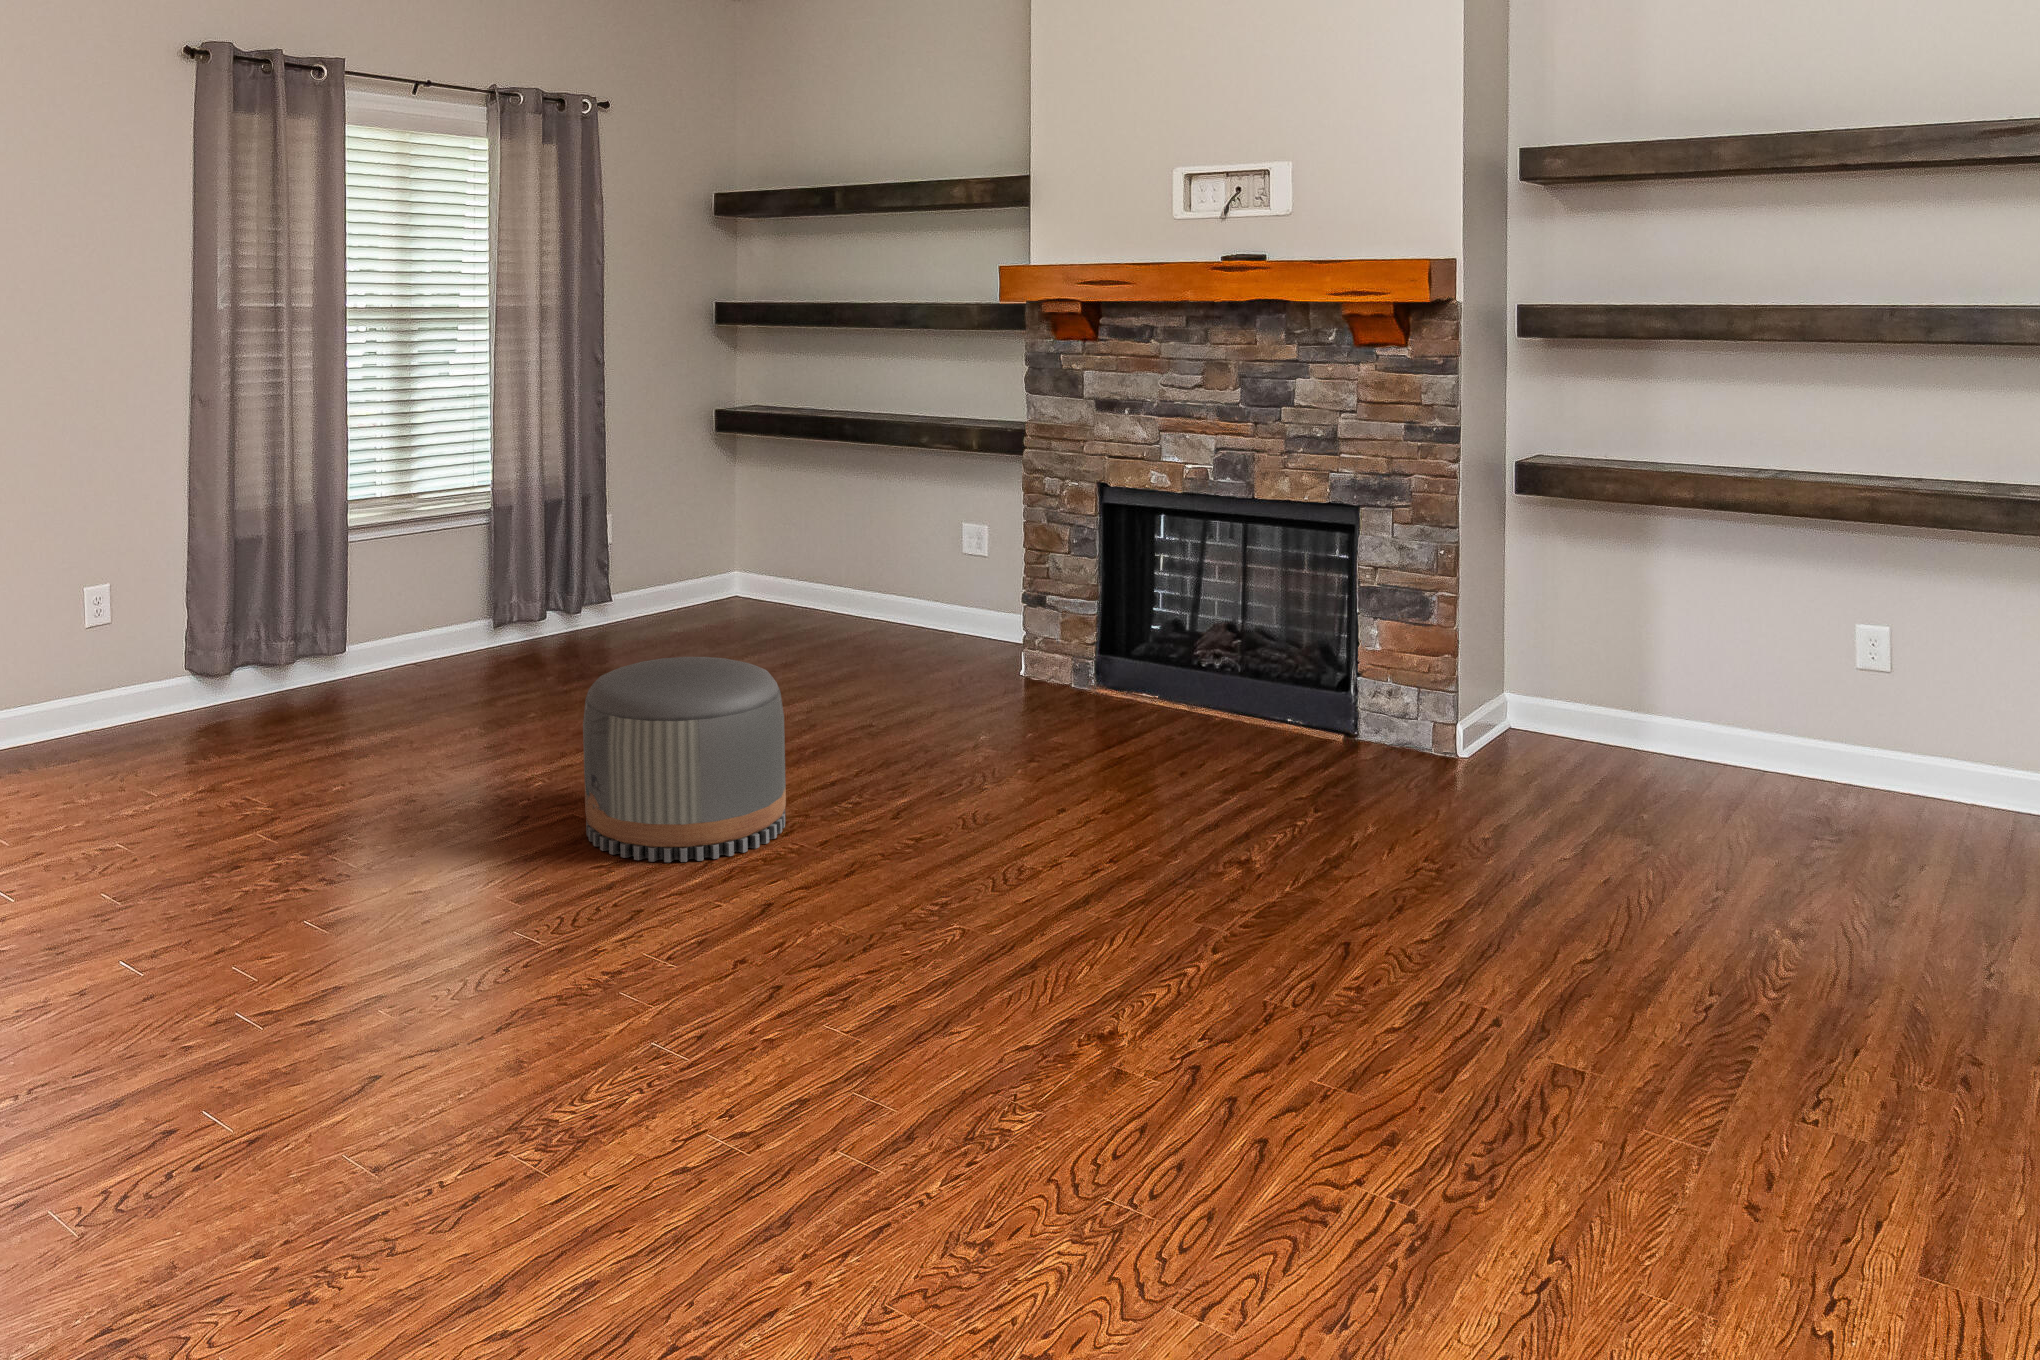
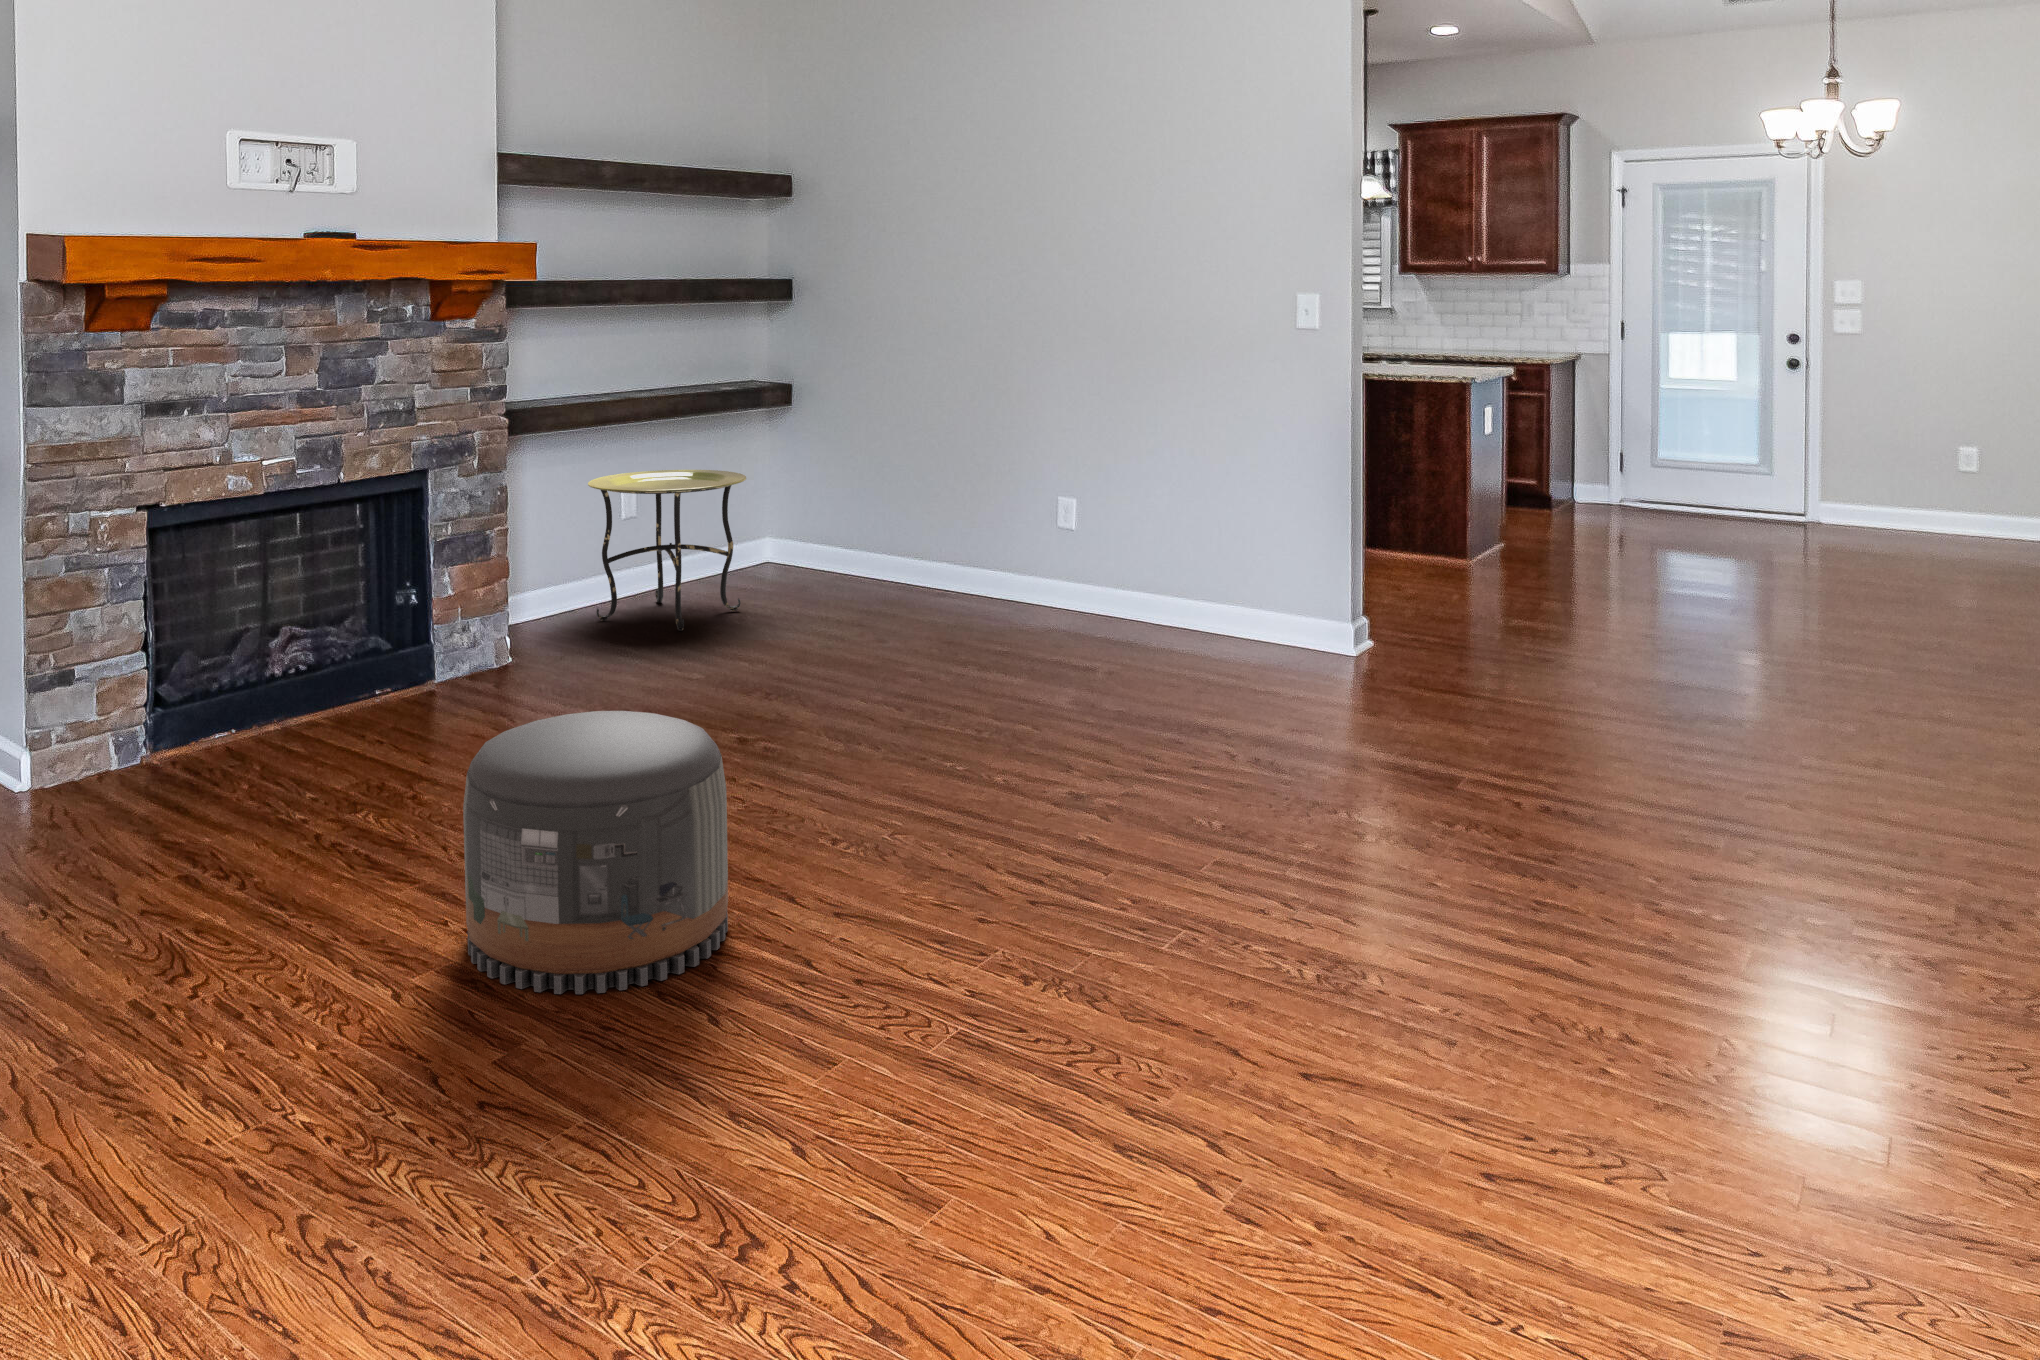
side table: none [1664,586,1949,851] -> present [588,470,746,631]

